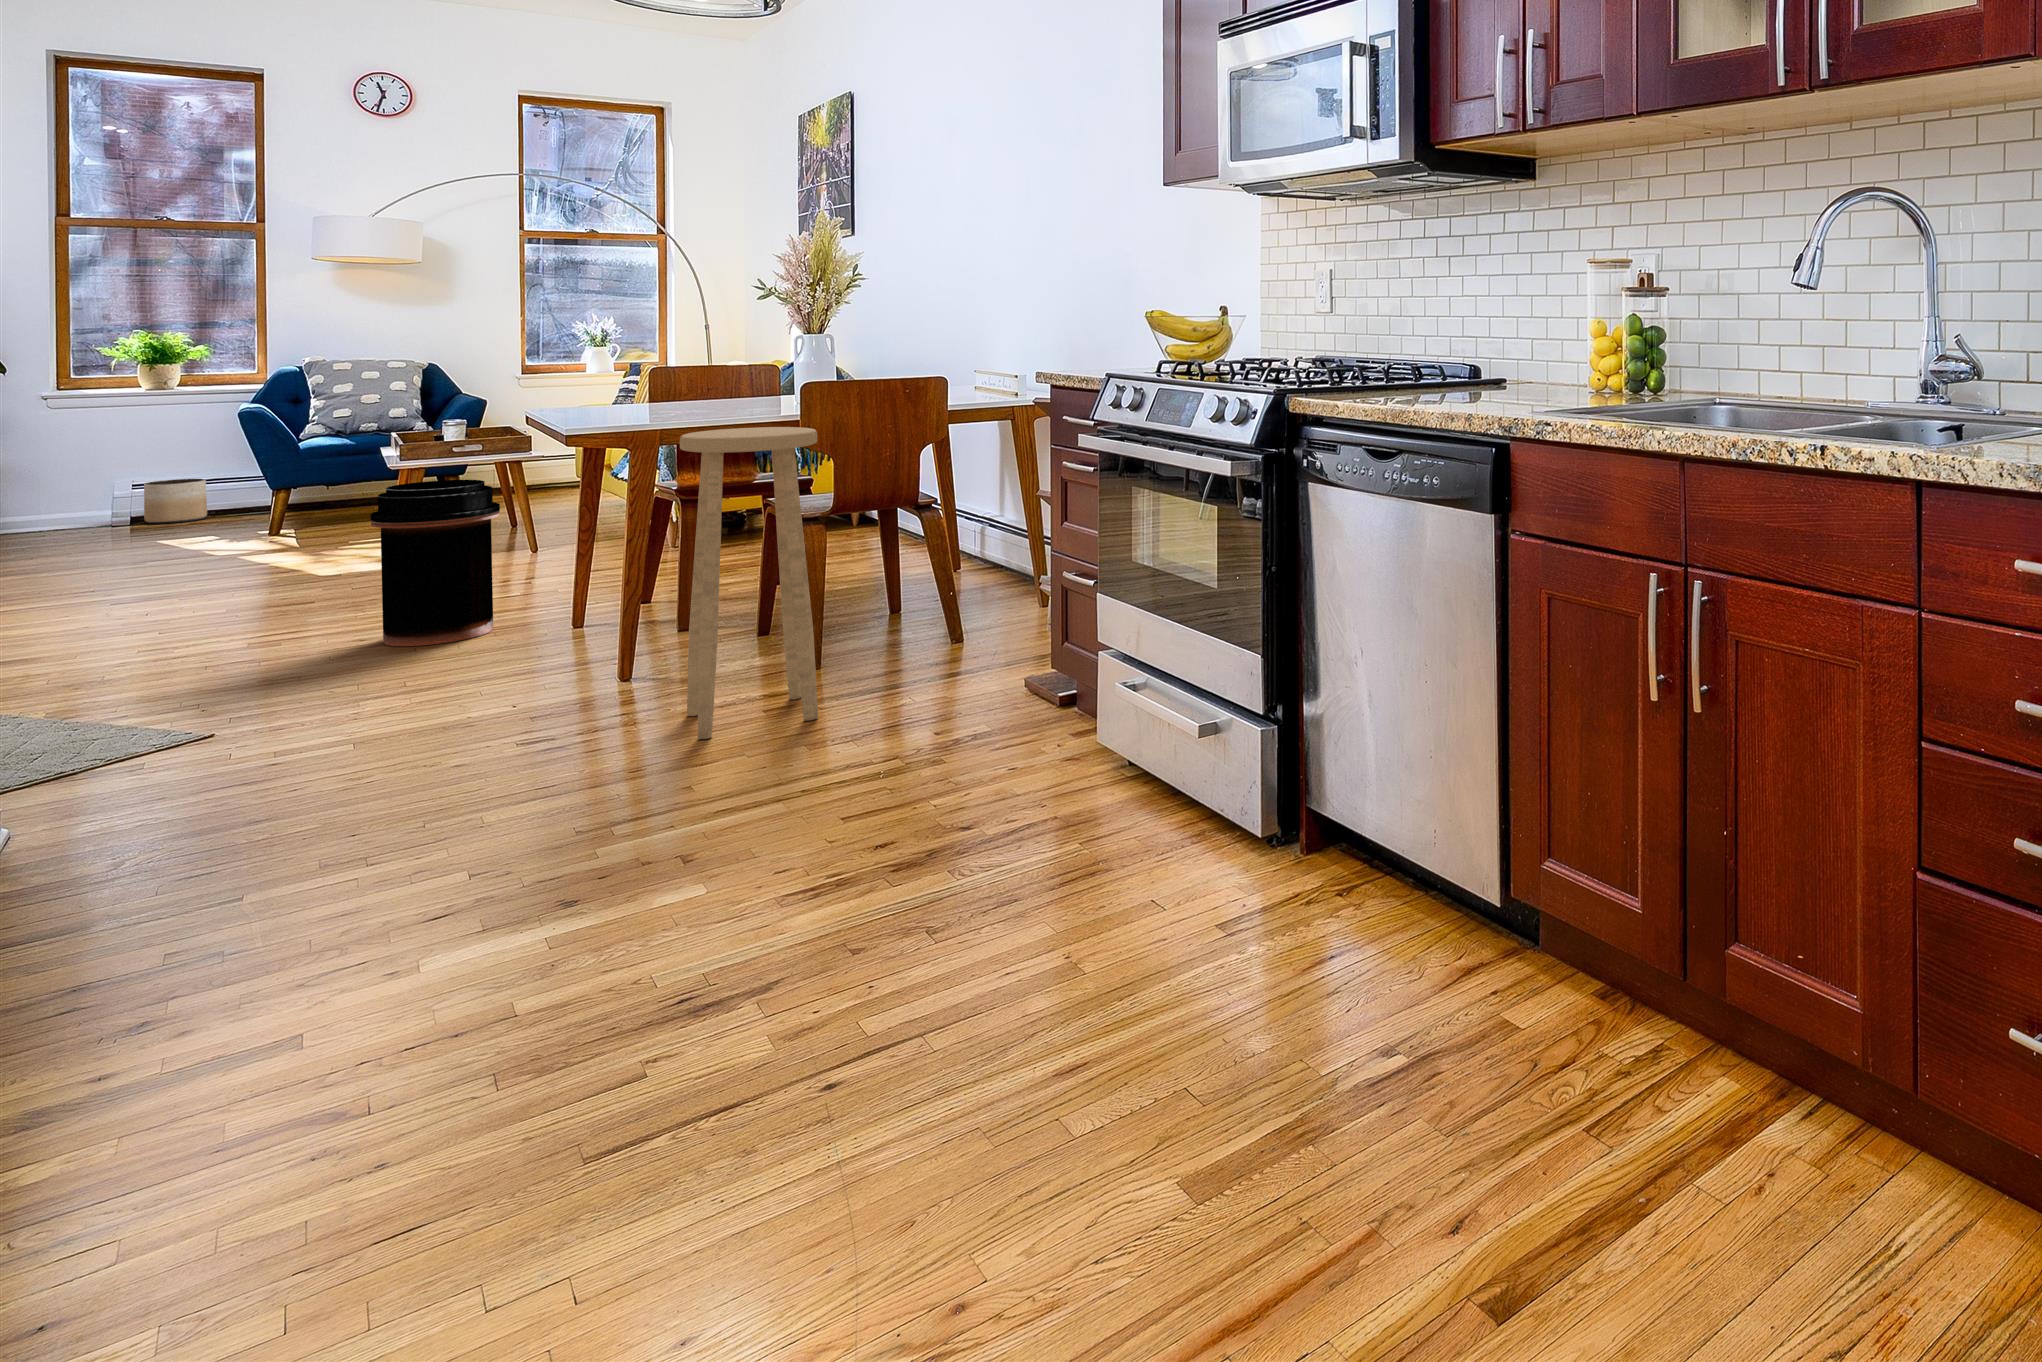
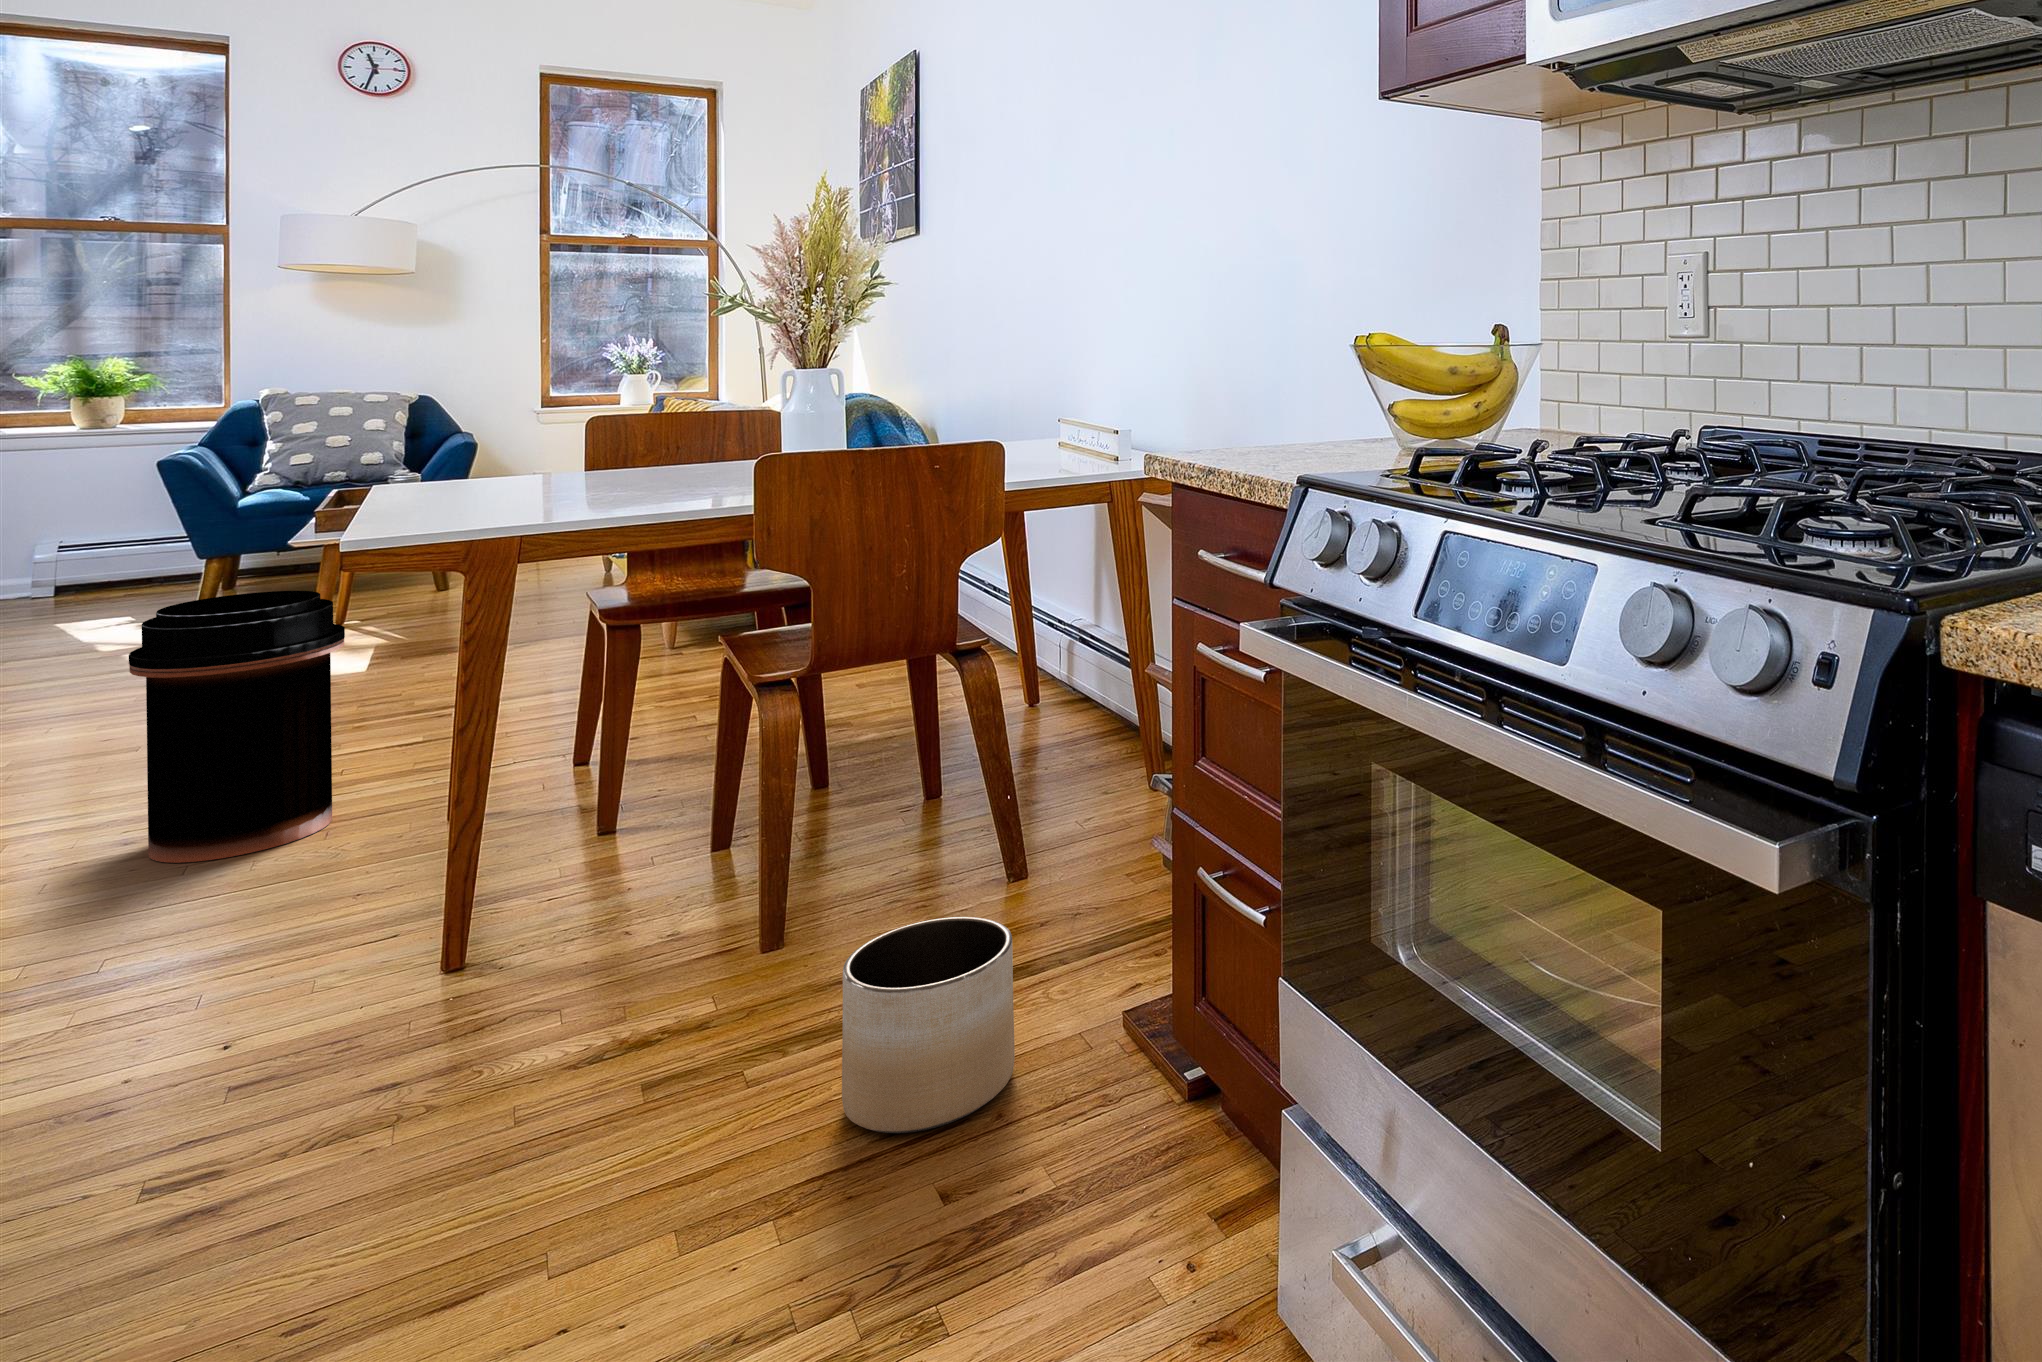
stool: present [680,427,818,739] -> none [467,549,744,1198]
planter: present [144,479,207,524] -> present [842,917,1015,1133]

